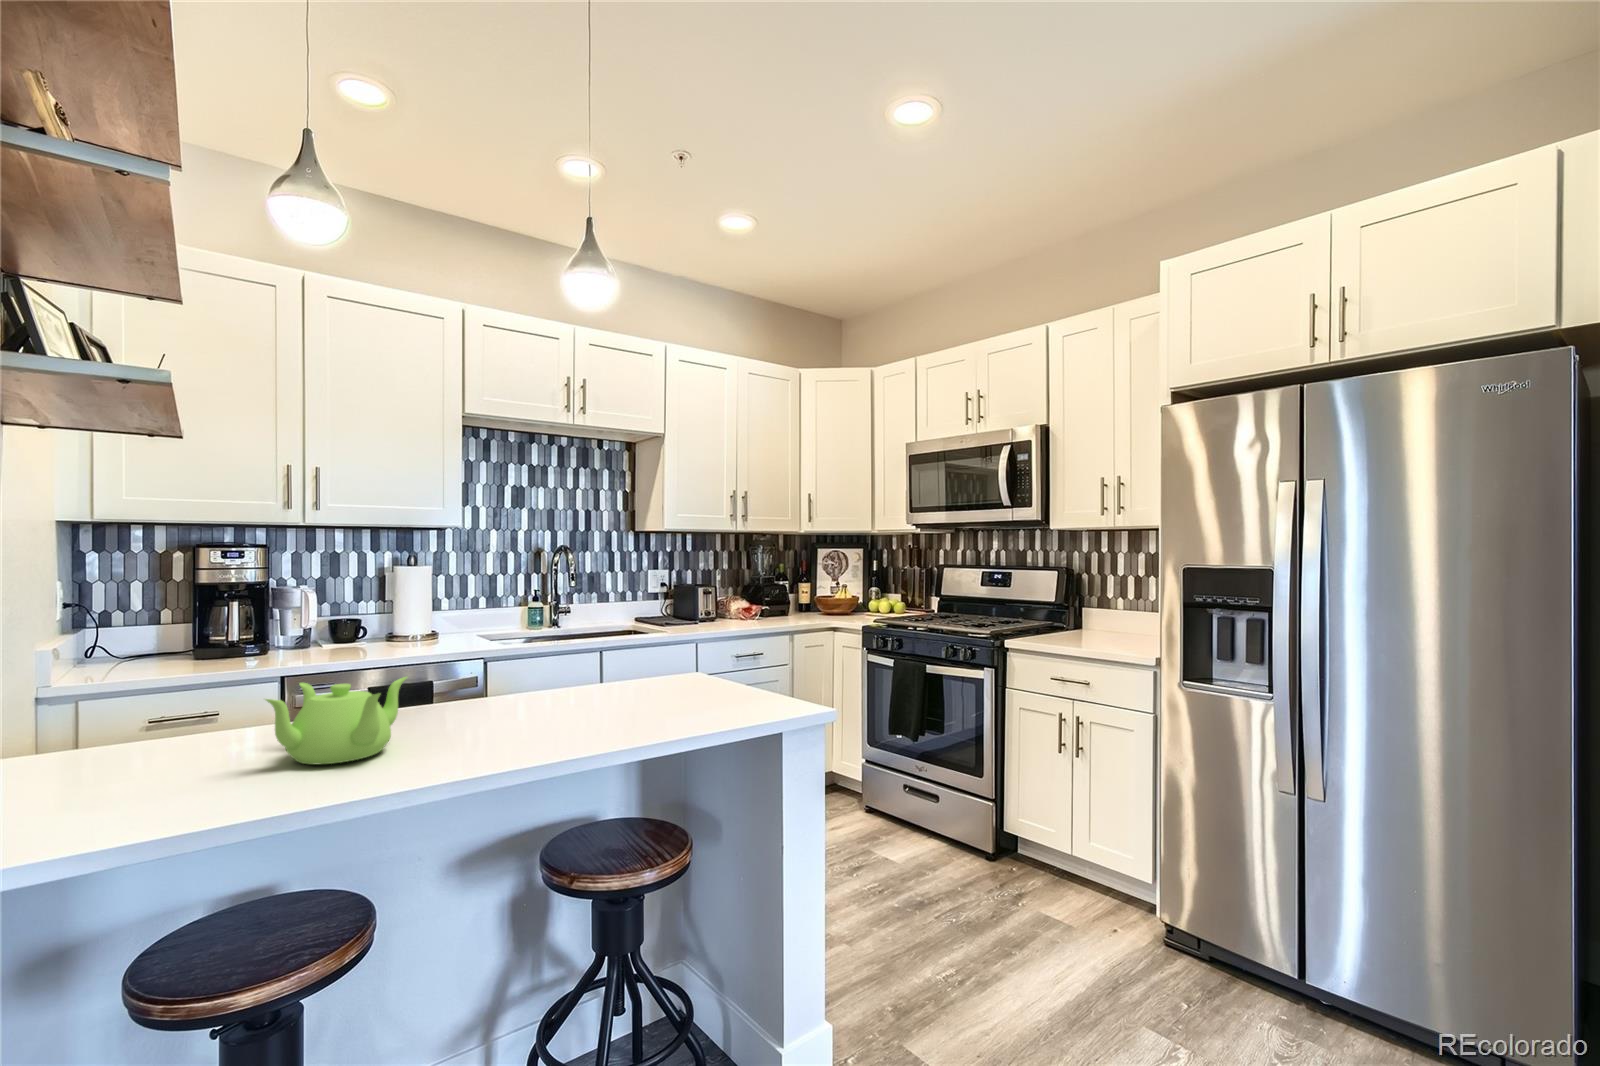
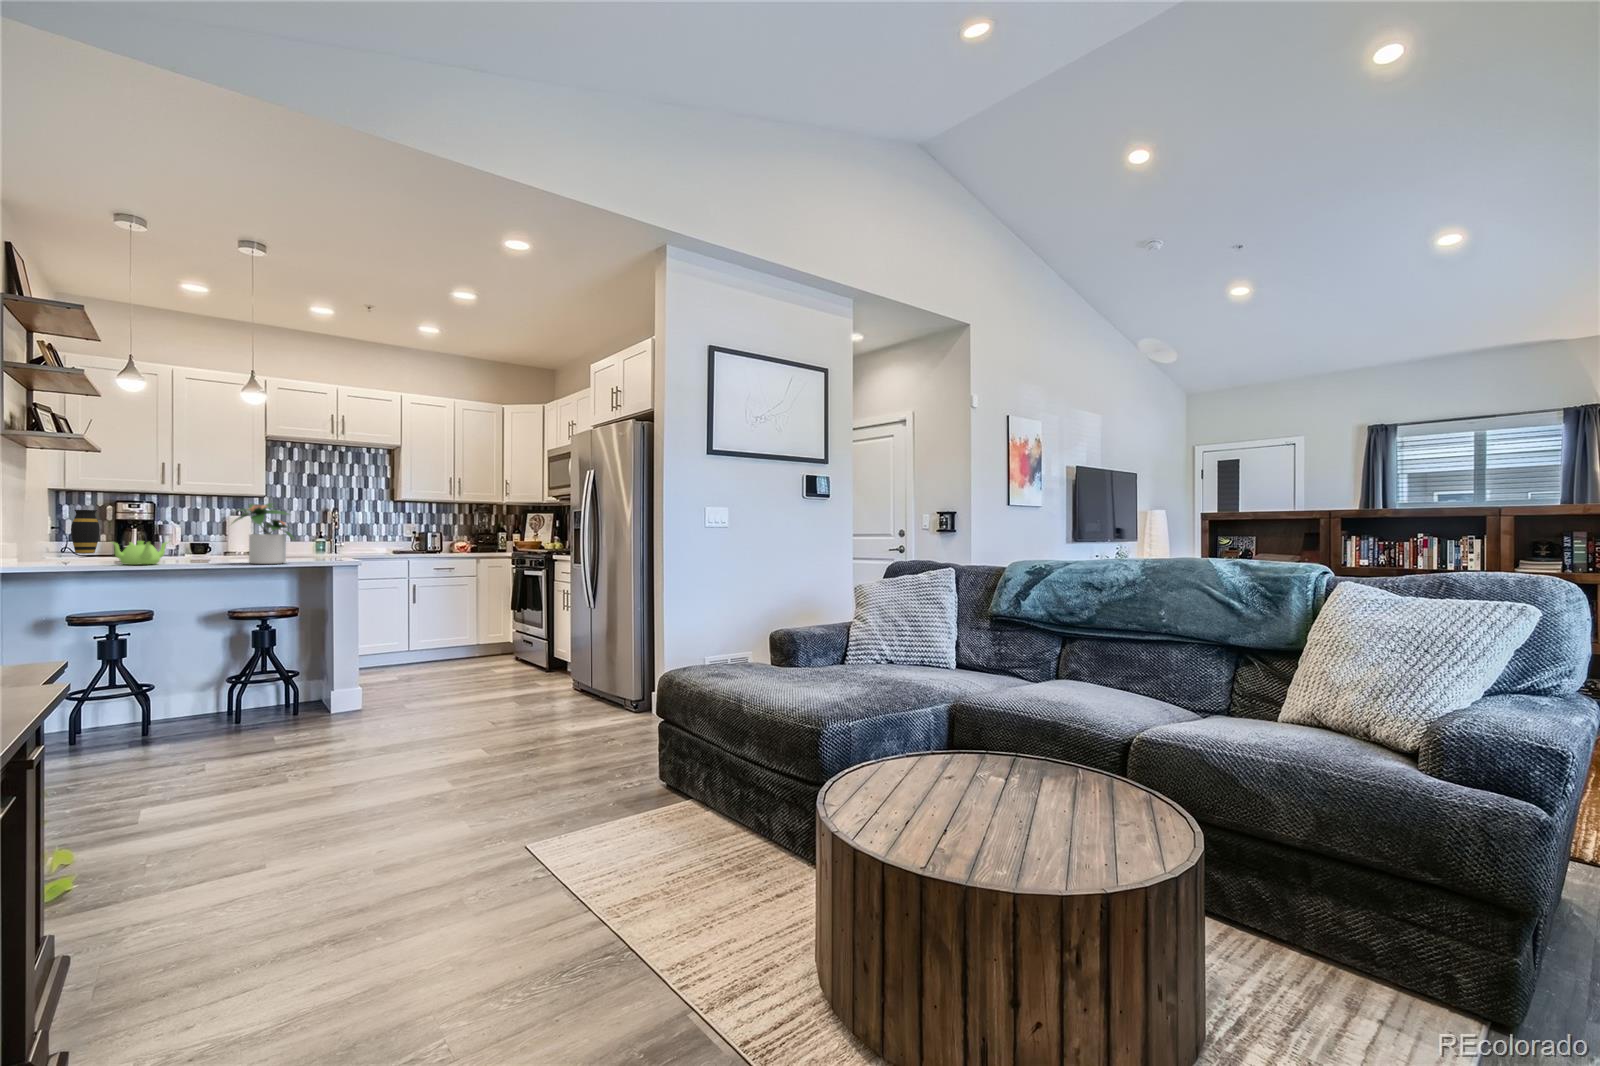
potted plant: none [558,558,696,725] -> present [233,503,295,564]
vase: none [106,565,165,659] -> present [71,510,100,553]

